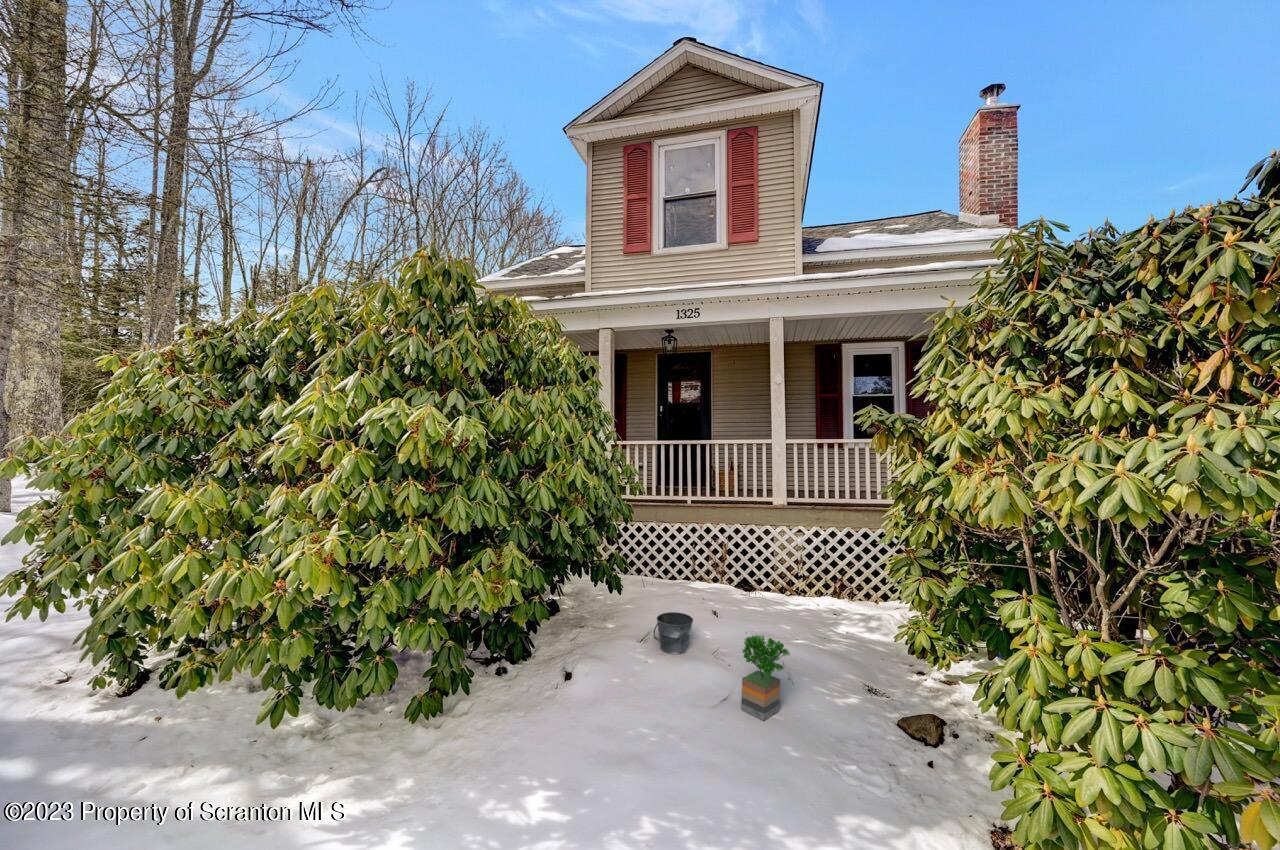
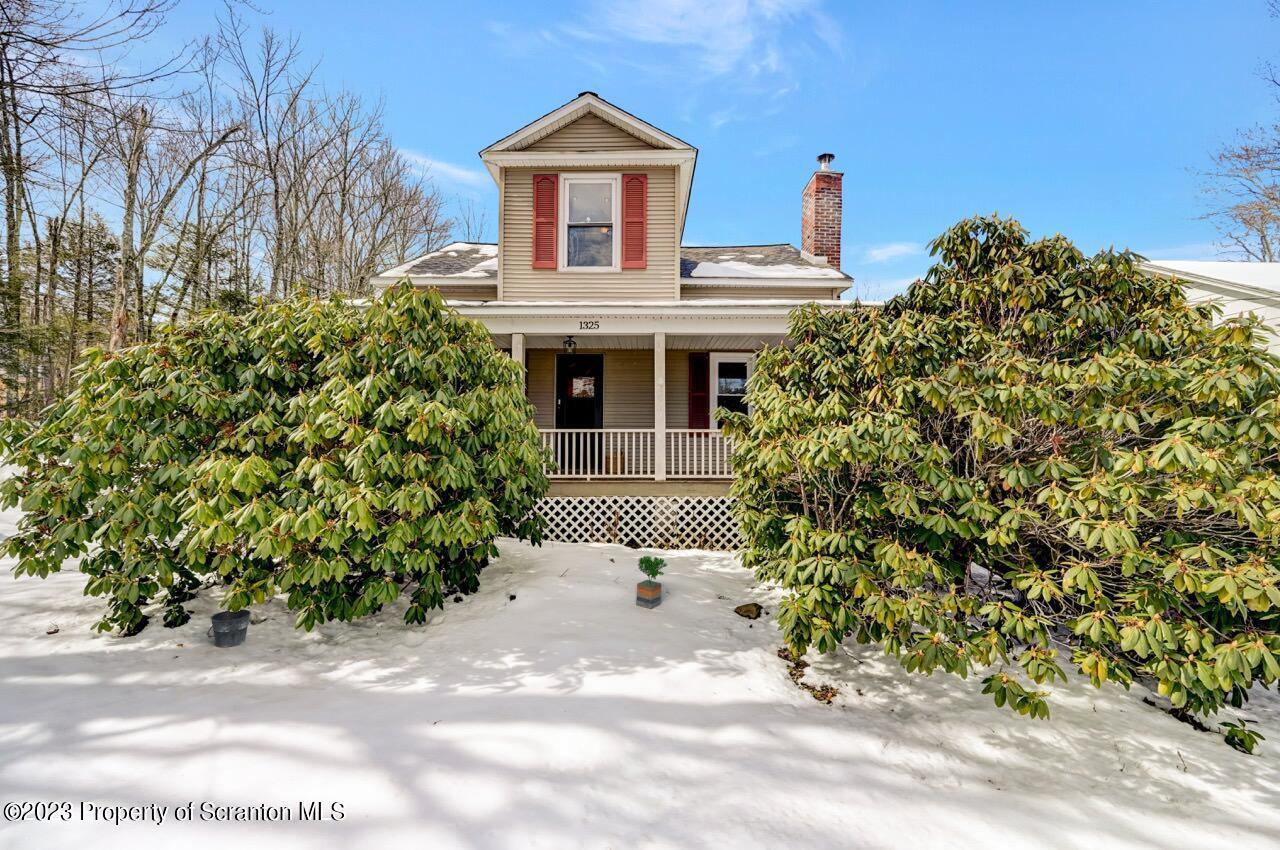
bucket: present [654,612,693,654] -> present [207,609,251,647]

